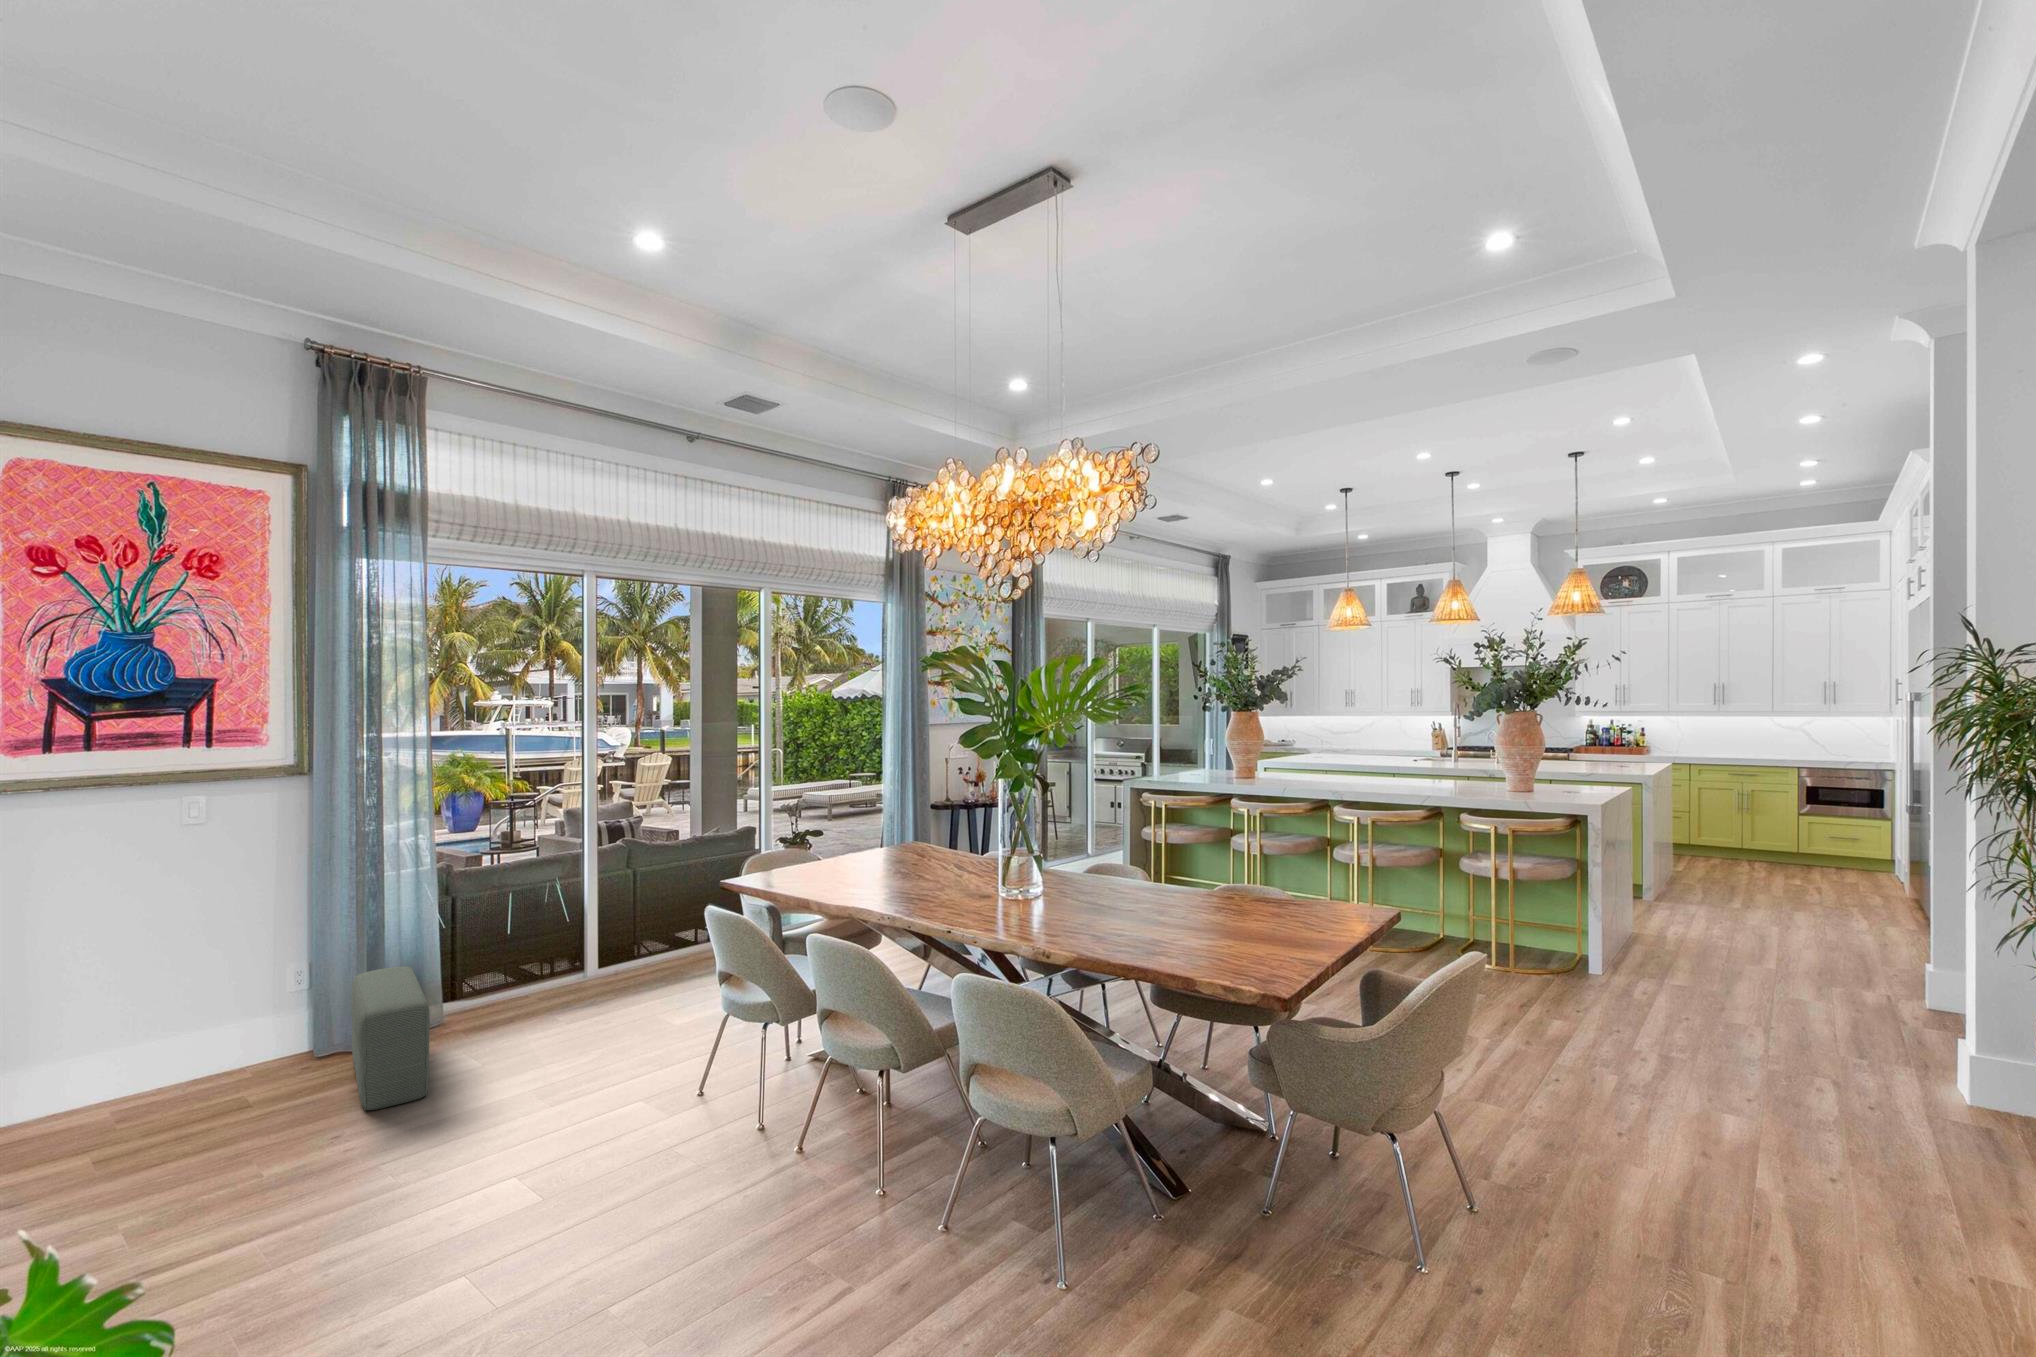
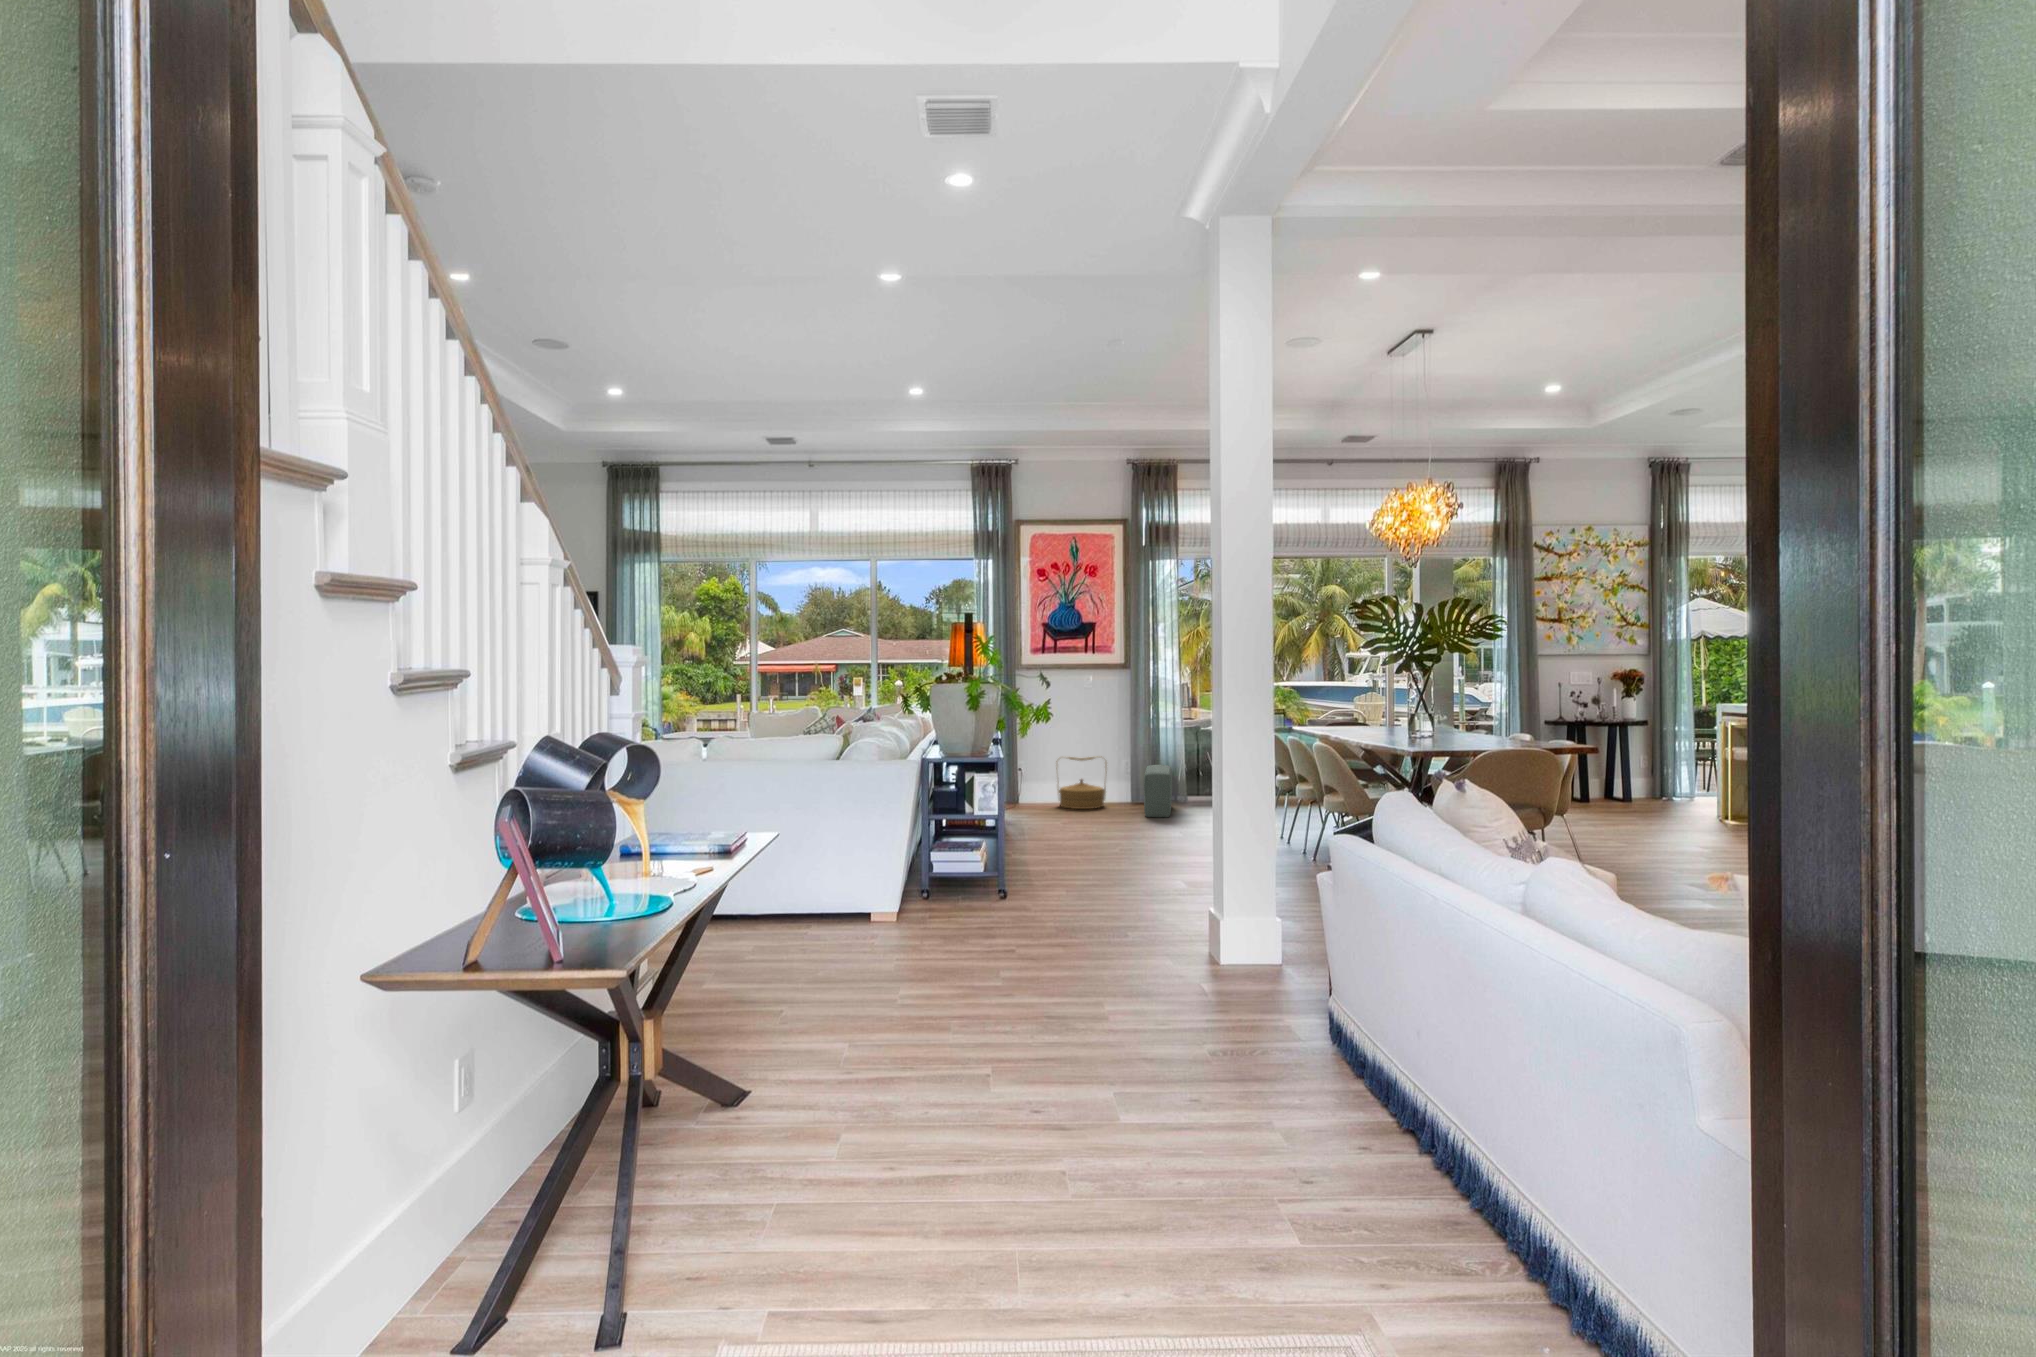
woven basket: none [84,976,245,1126] -> present [1056,756,1106,809]

